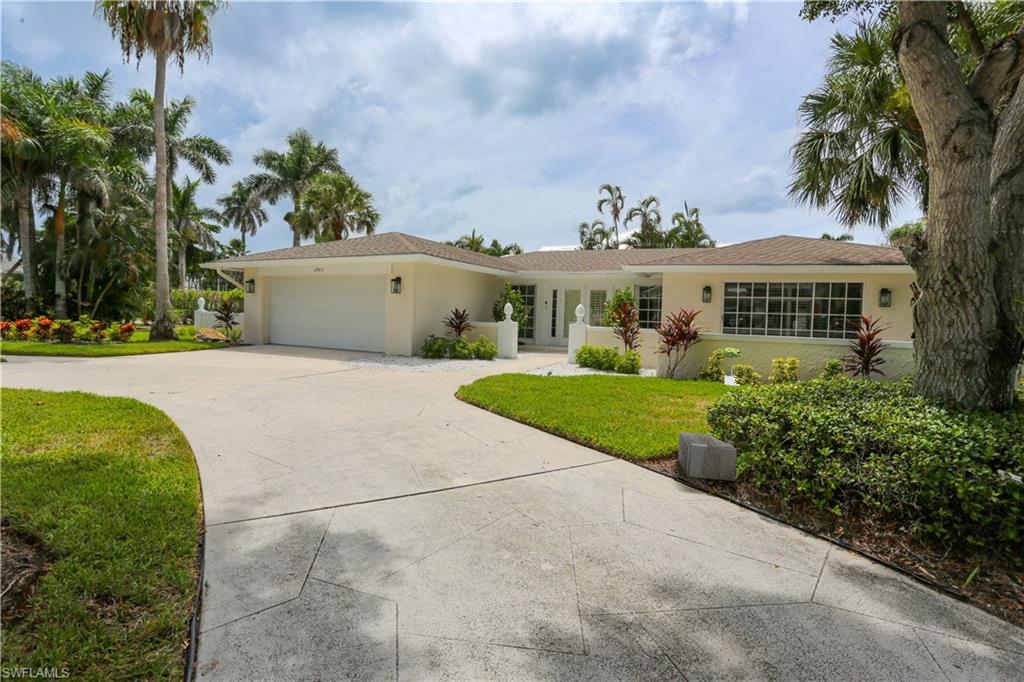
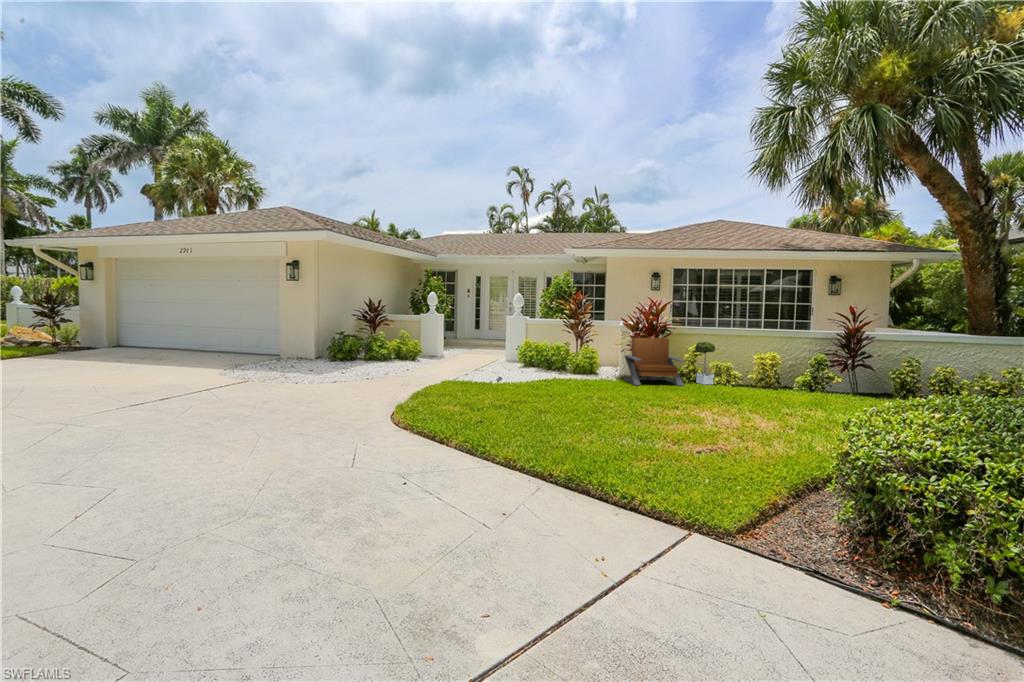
lounge chair: none [660,343,710,385] -> present [624,338,684,386]
cardboard box: present [678,432,736,481] -> none [788,497,927,591]

